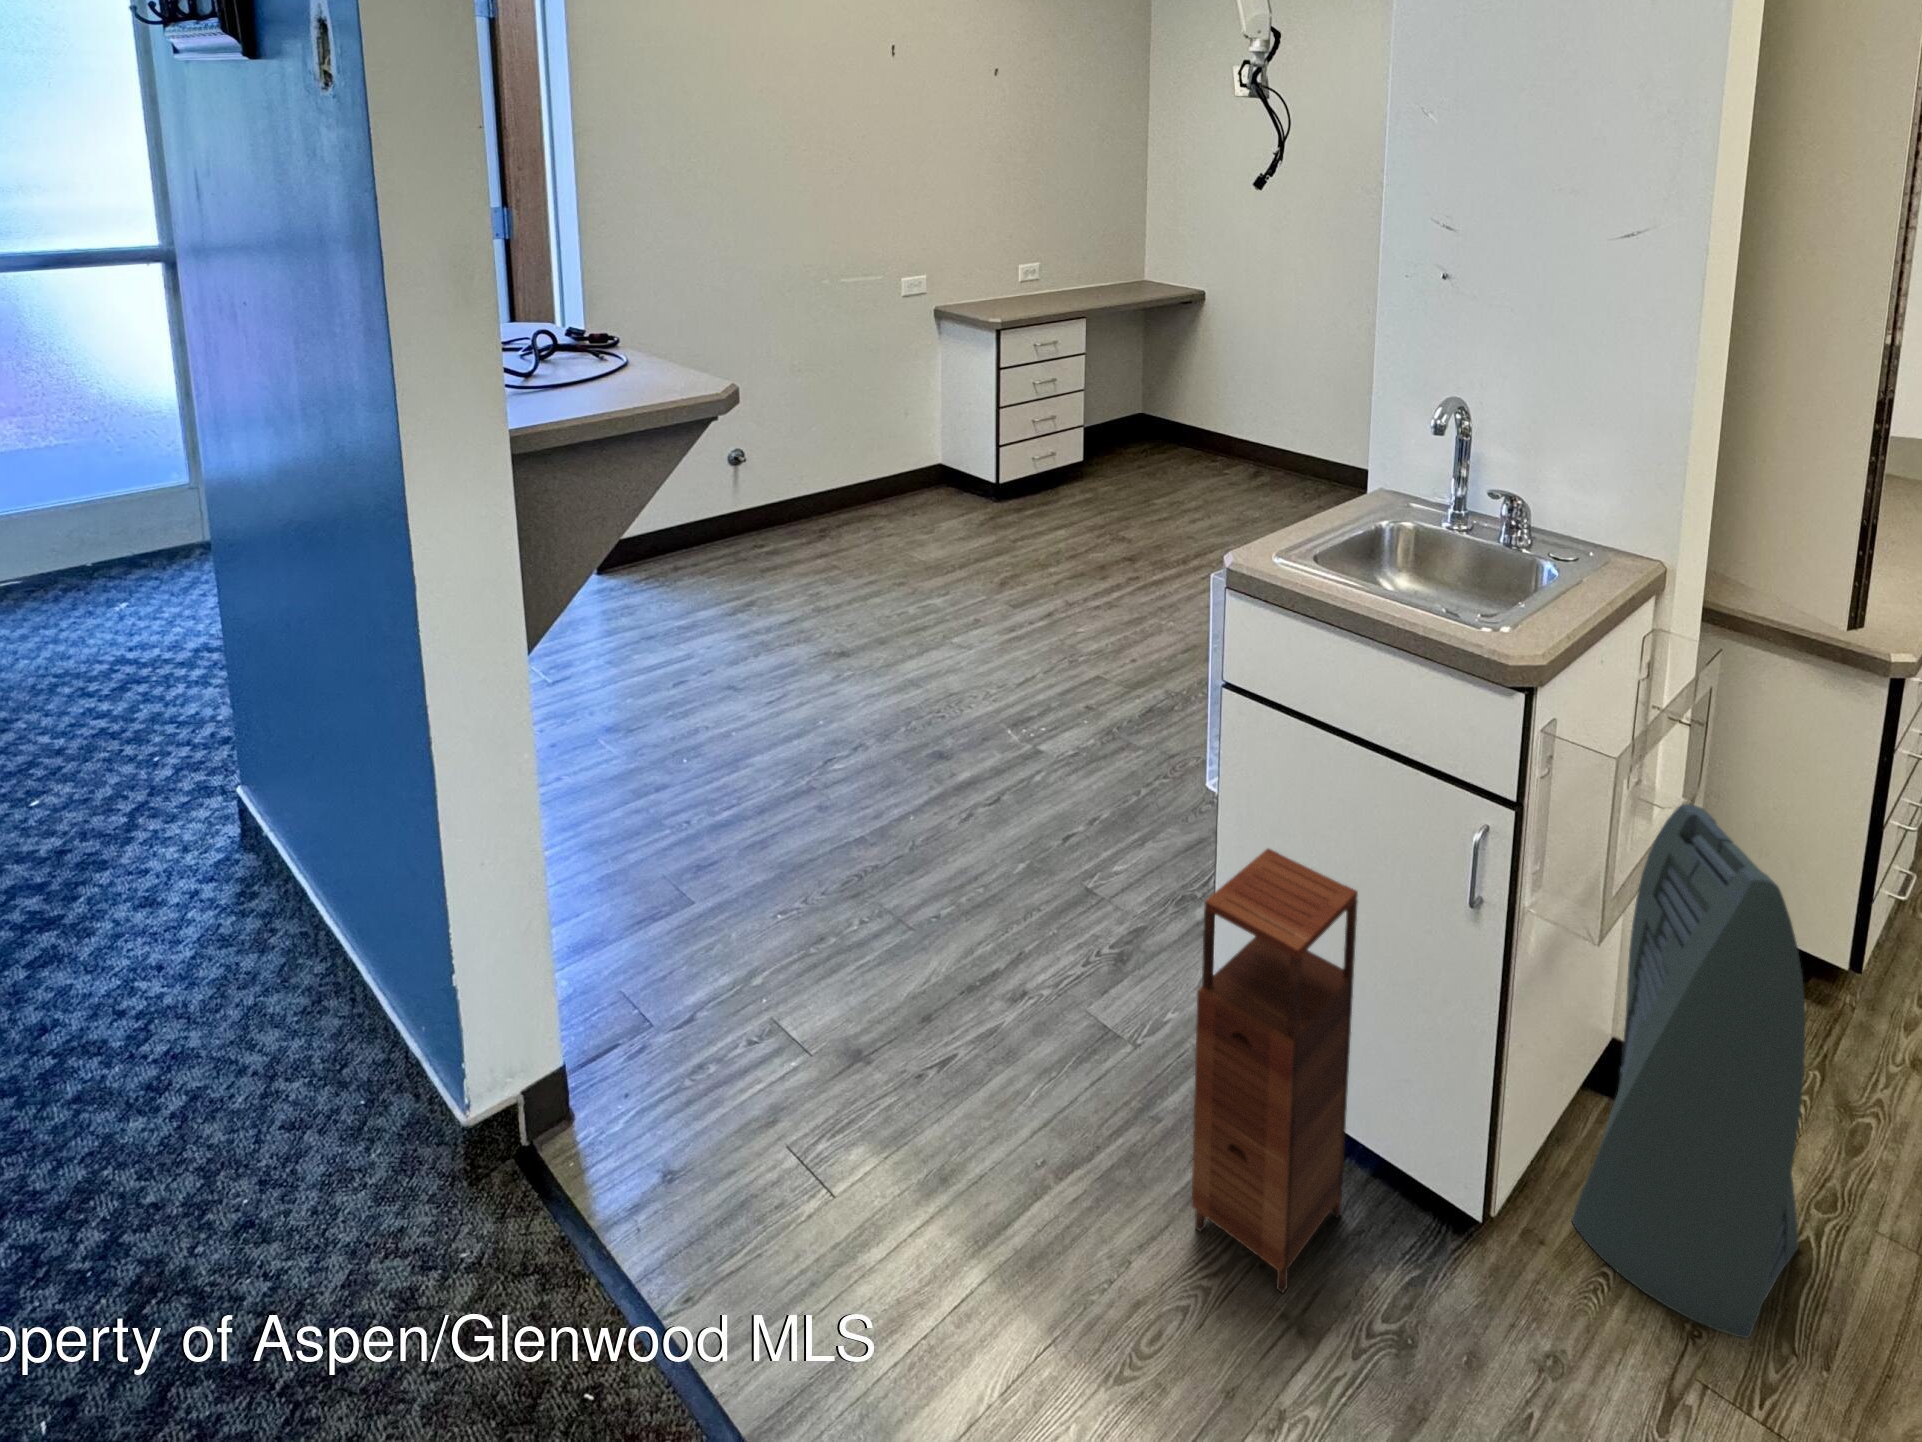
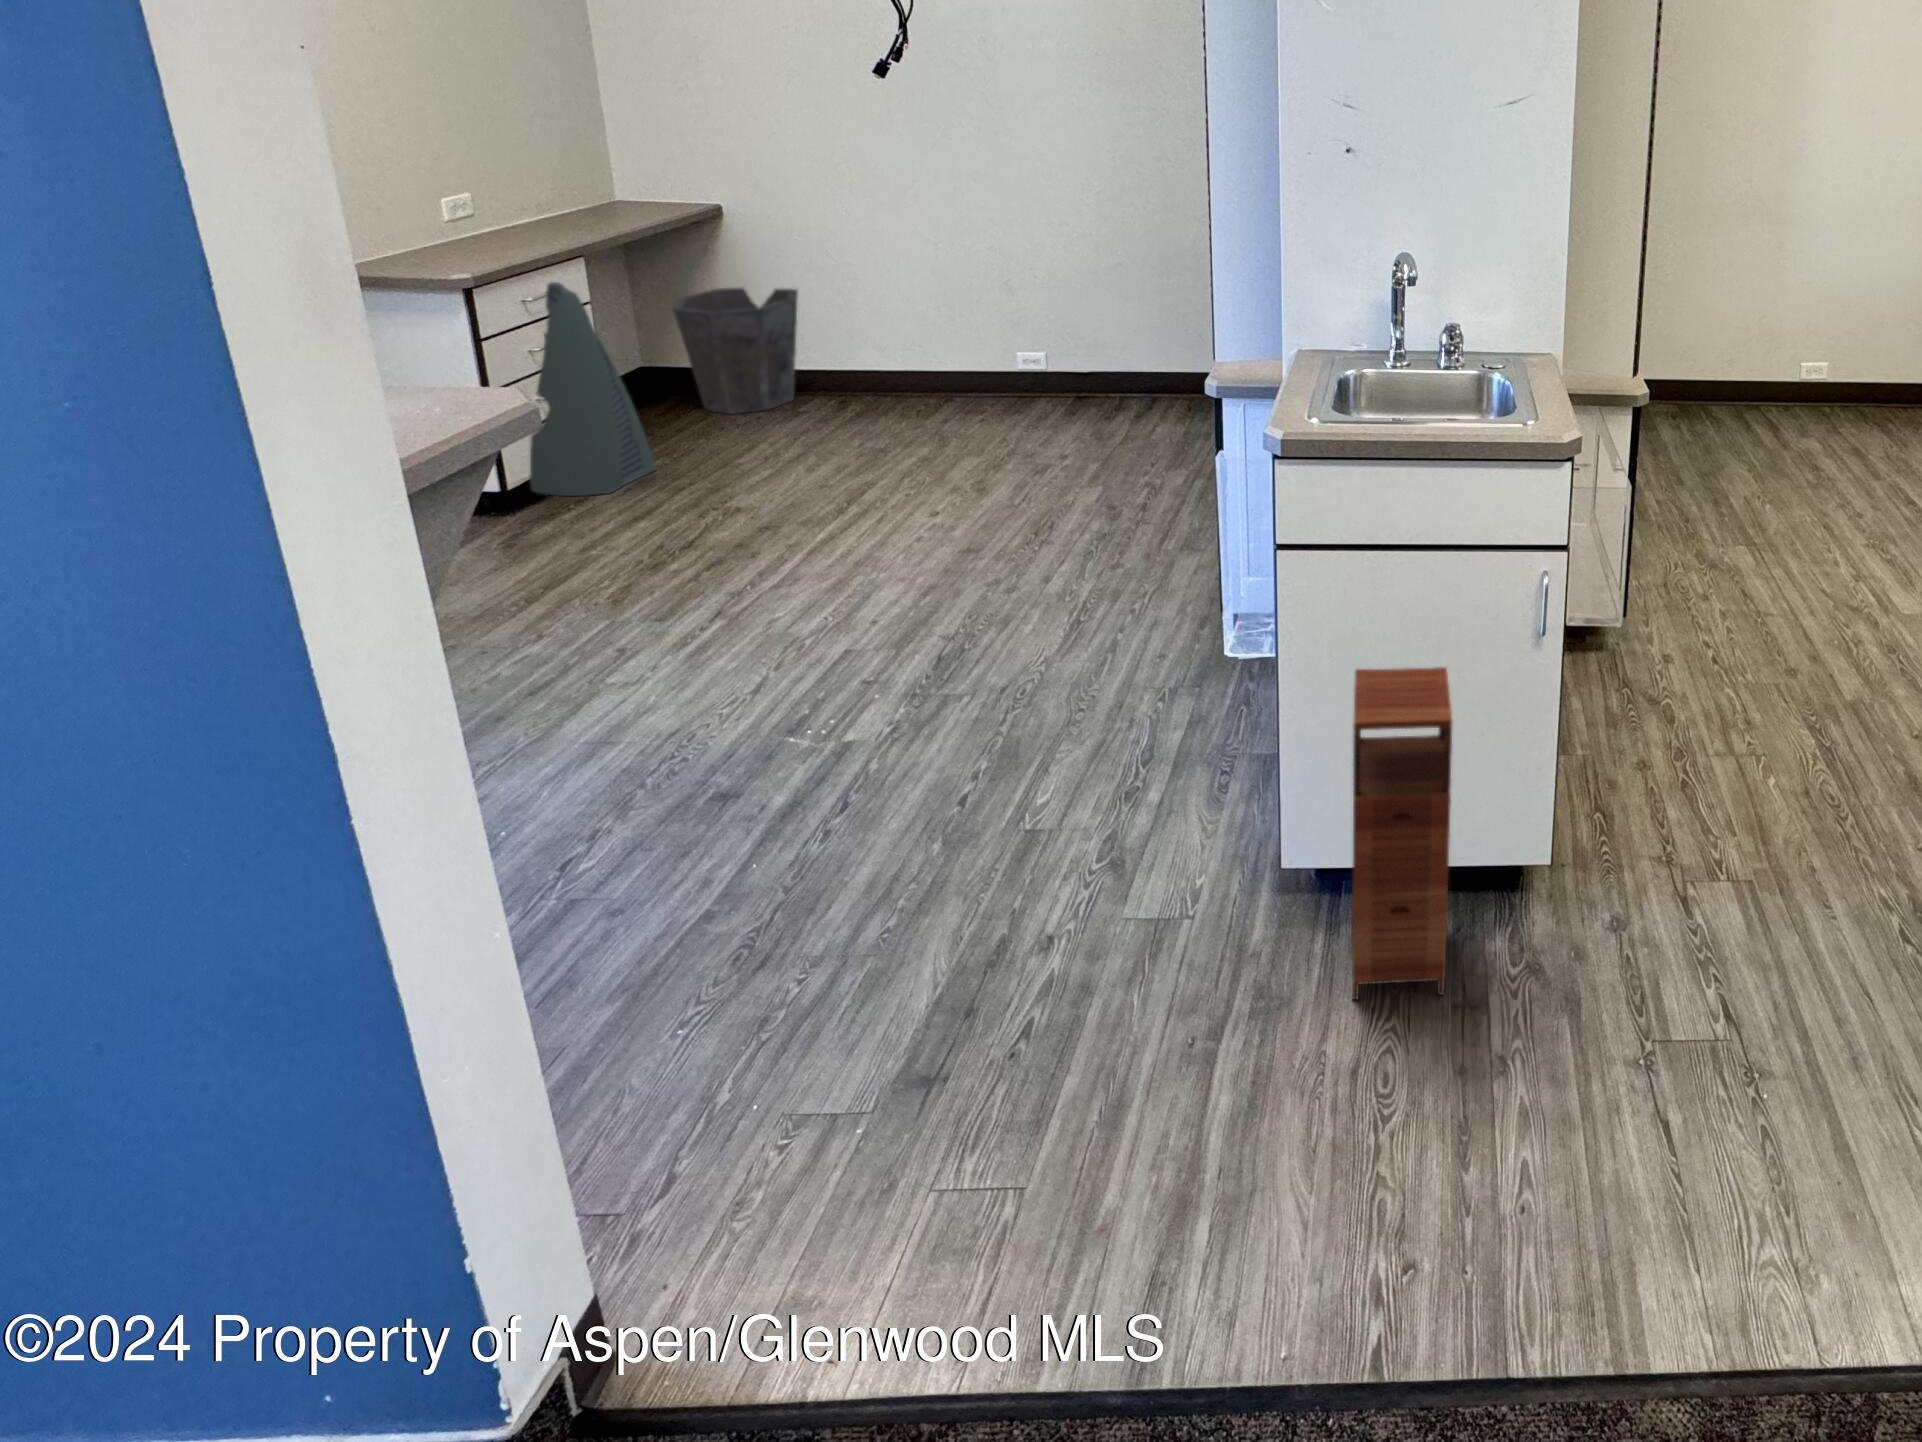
waste bin: none [1153,370,1244,474] -> present [672,288,798,414]
air purifier: present [1572,804,1805,1338] -> present [530,282,656,496]

